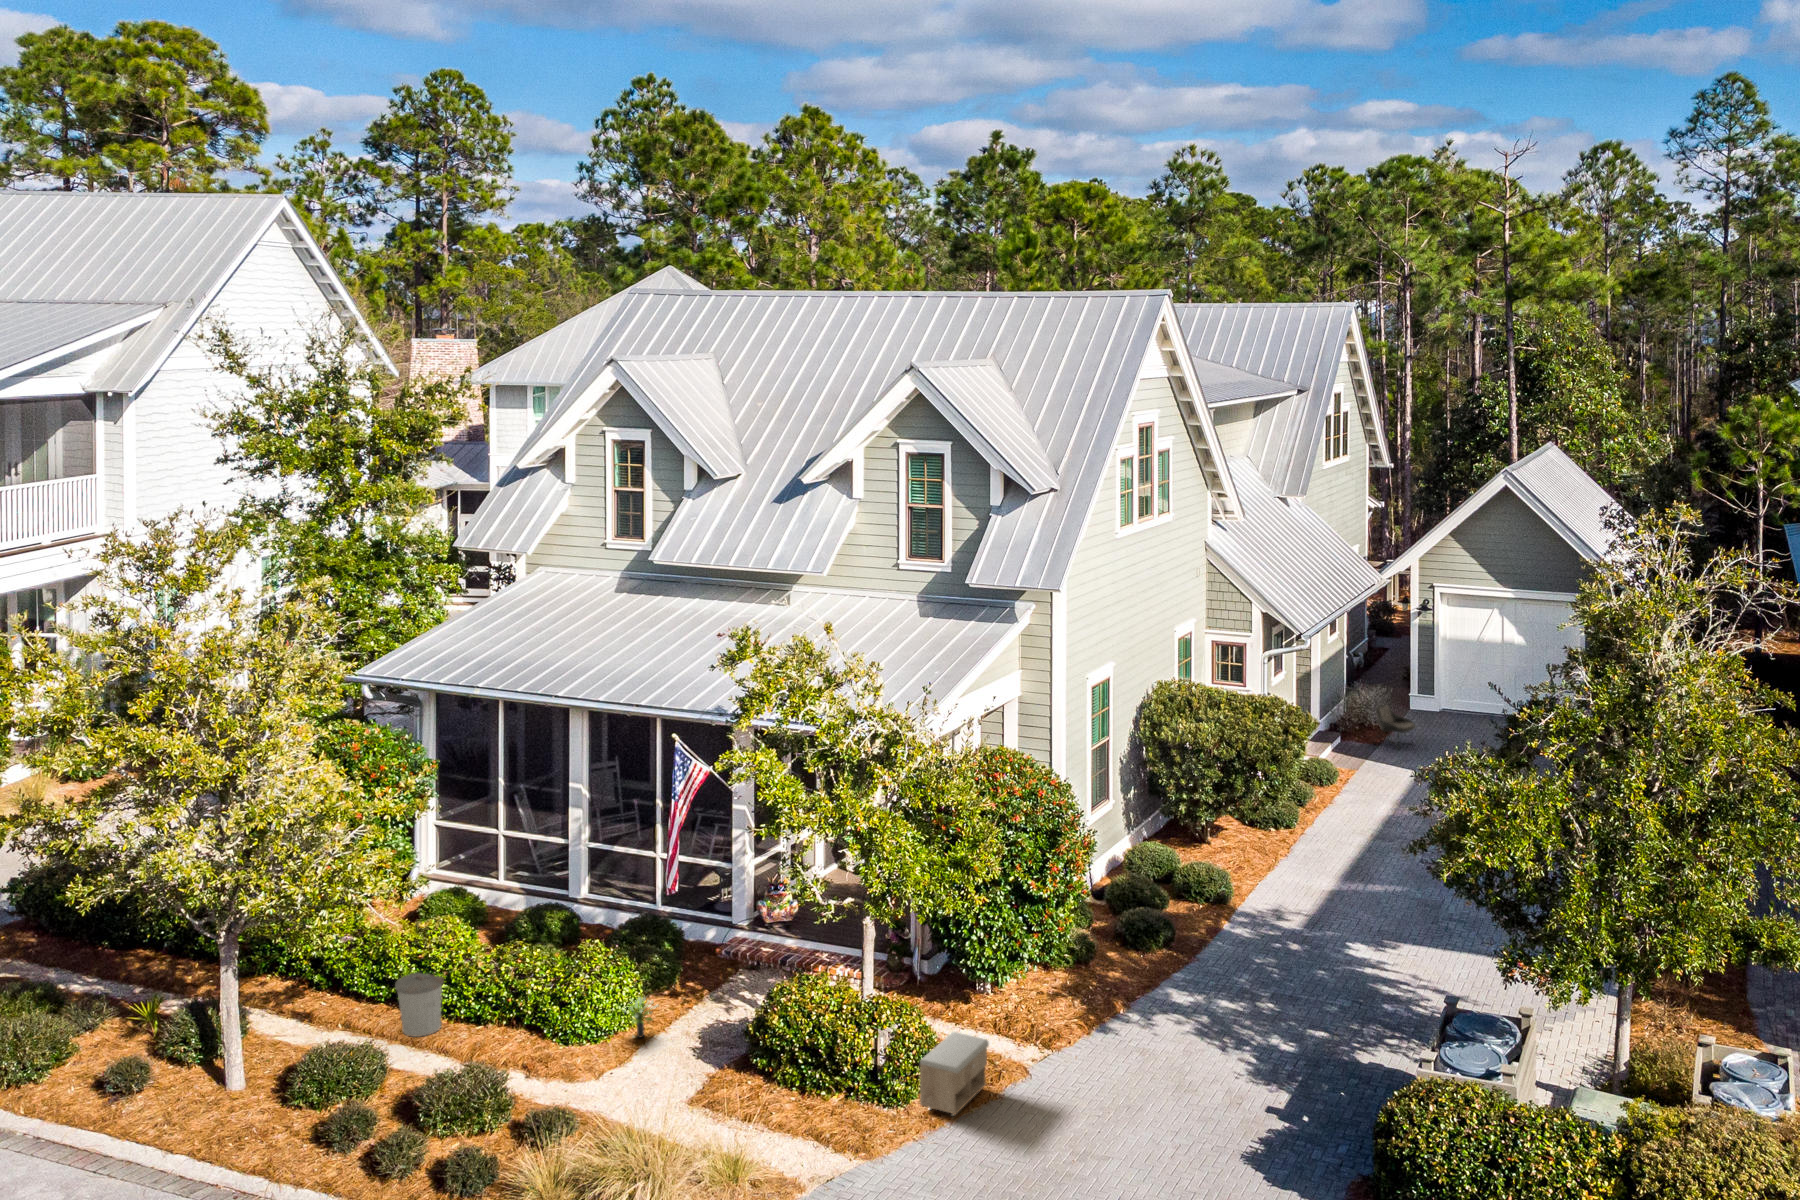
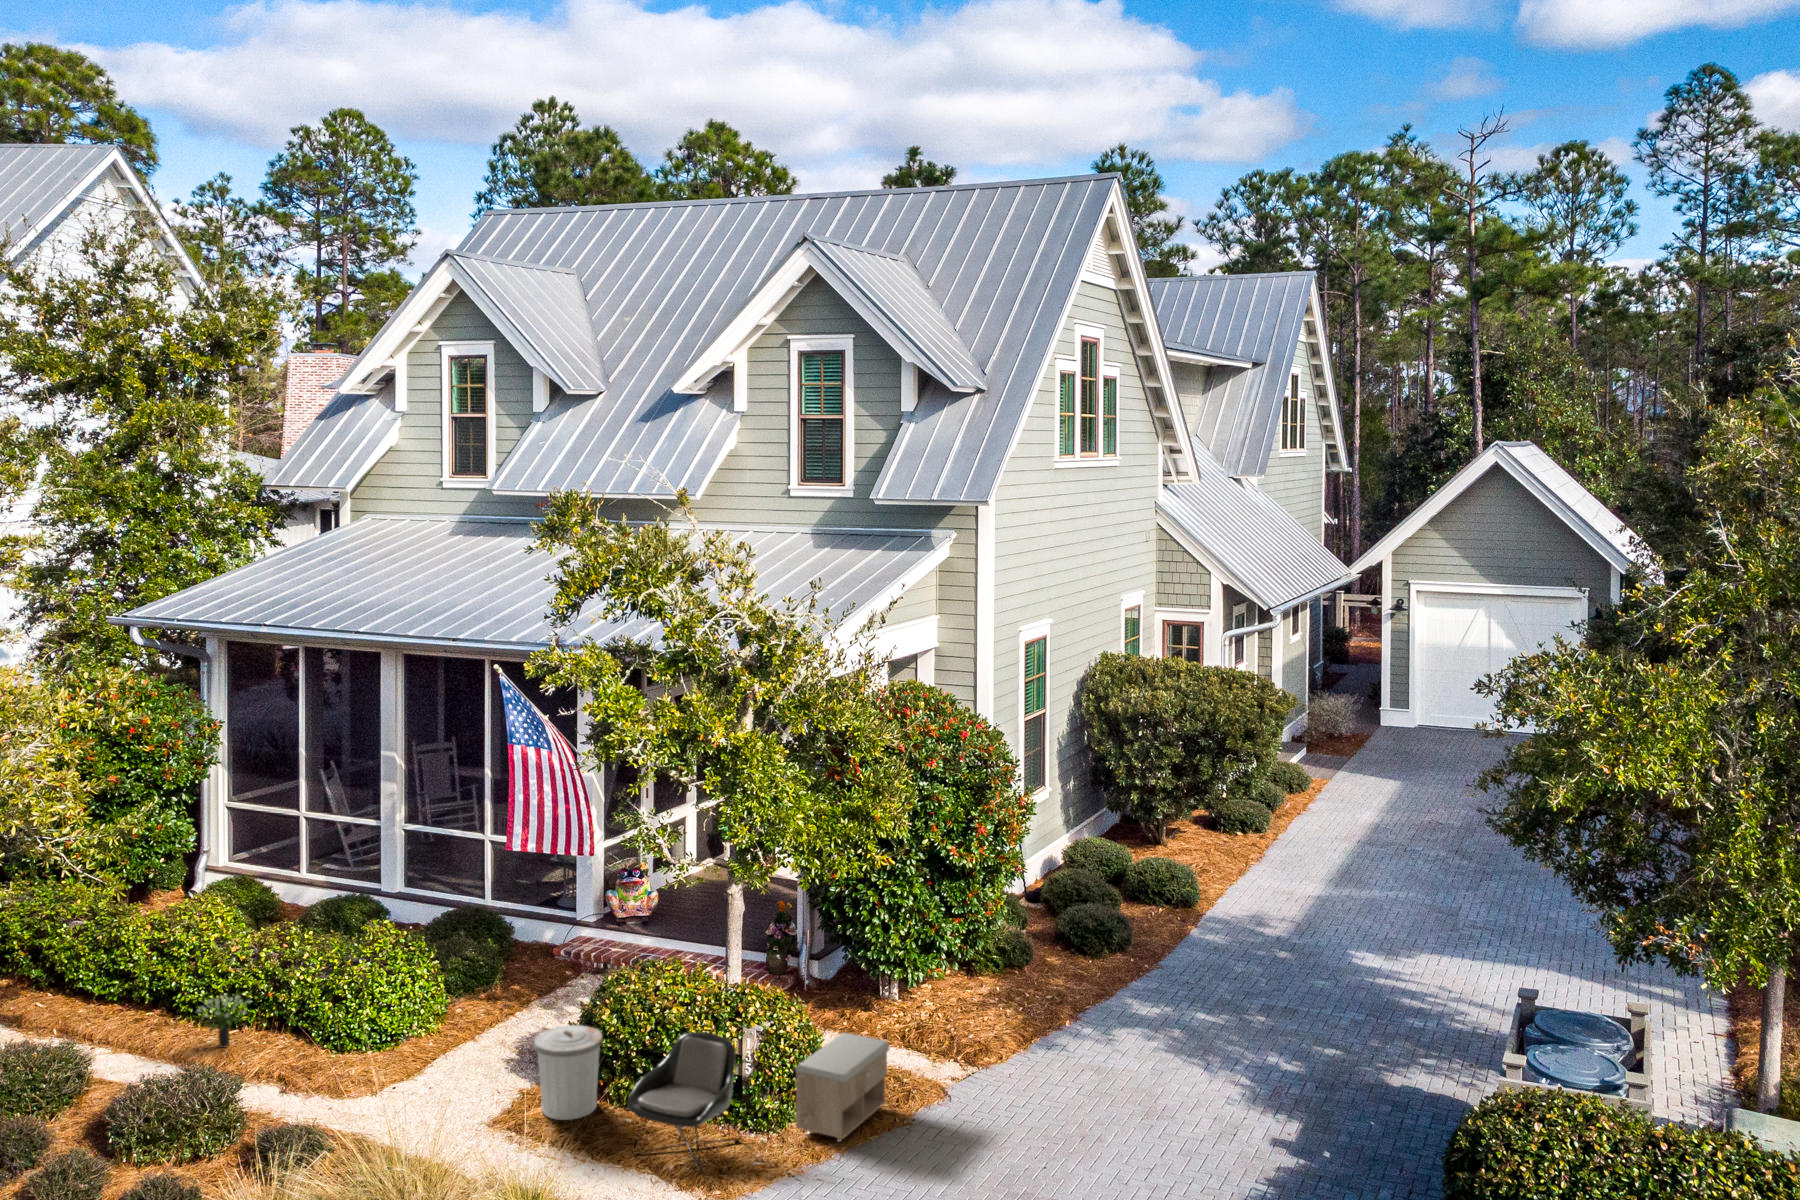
lounge chair: present [1376,705,1416,743] -> present [627,1032,741,1171]
trash can: present [395,973,444,1037] -> present [534,1025,603,1120]
potted plant: present [628,997,658,1037] -> present [197,995,249,1048]

